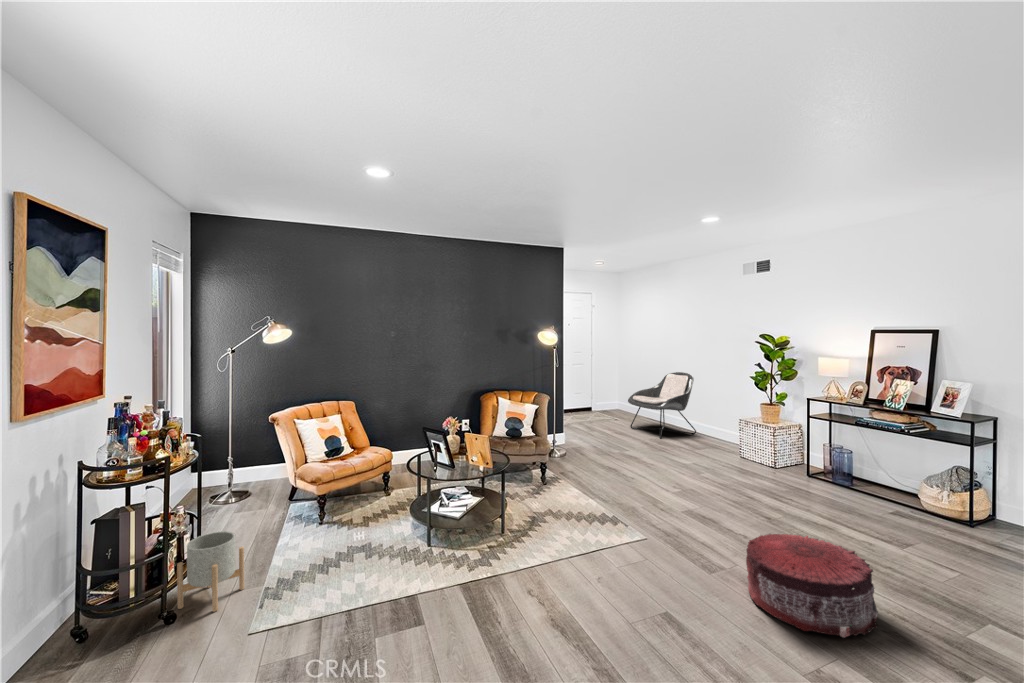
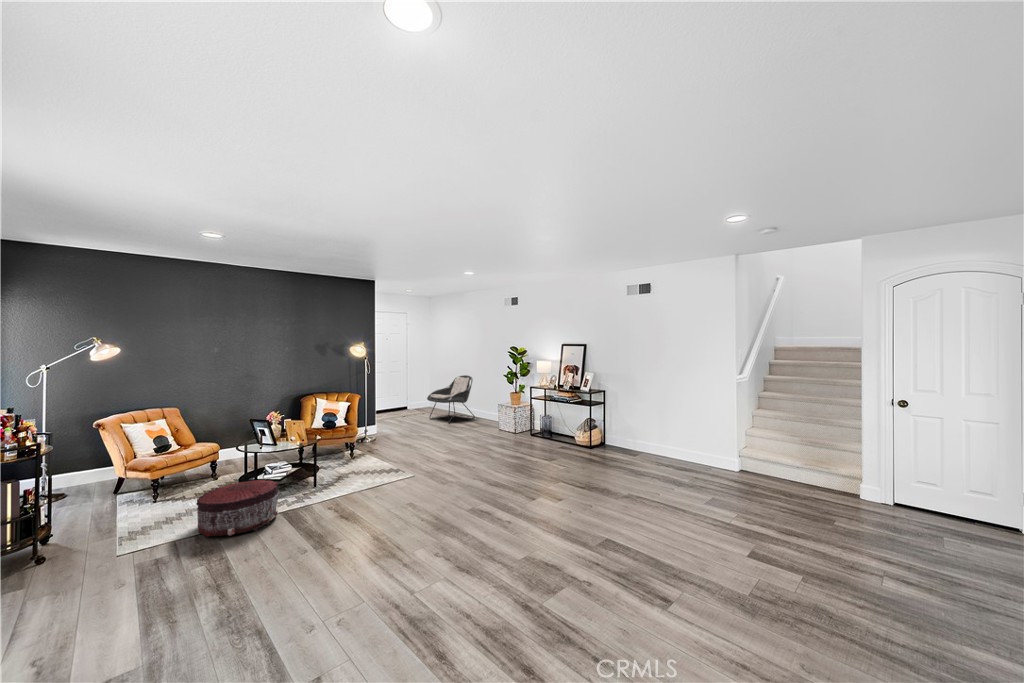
planter: present [177,531,244,612] -> none [27,504,91,566]
pouf: present [746,534,878,638] -> present [196,480,279,537]

